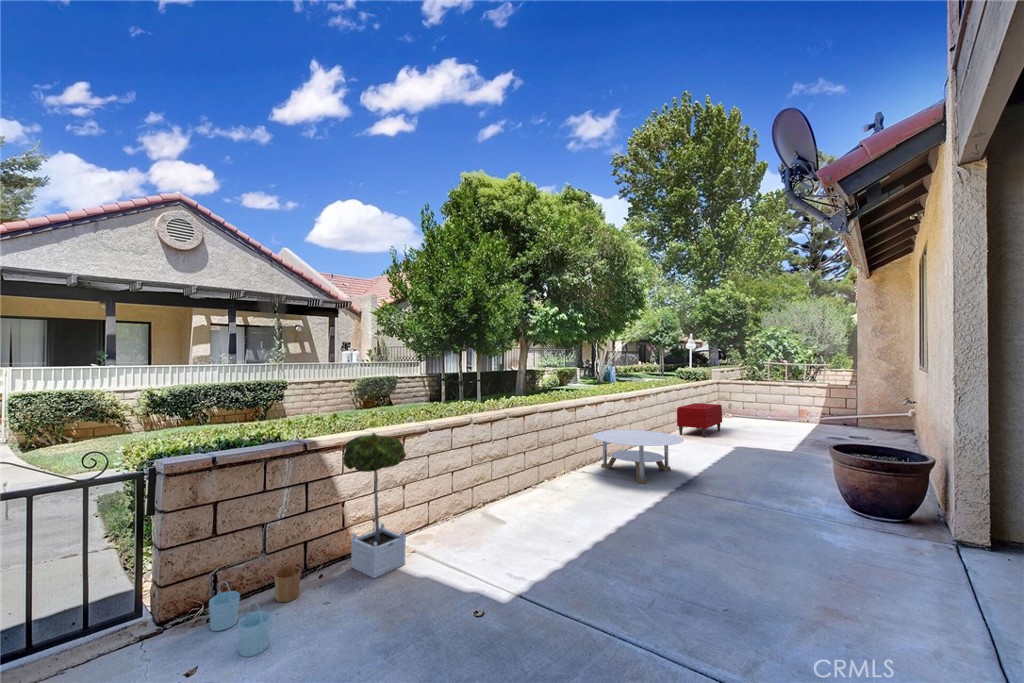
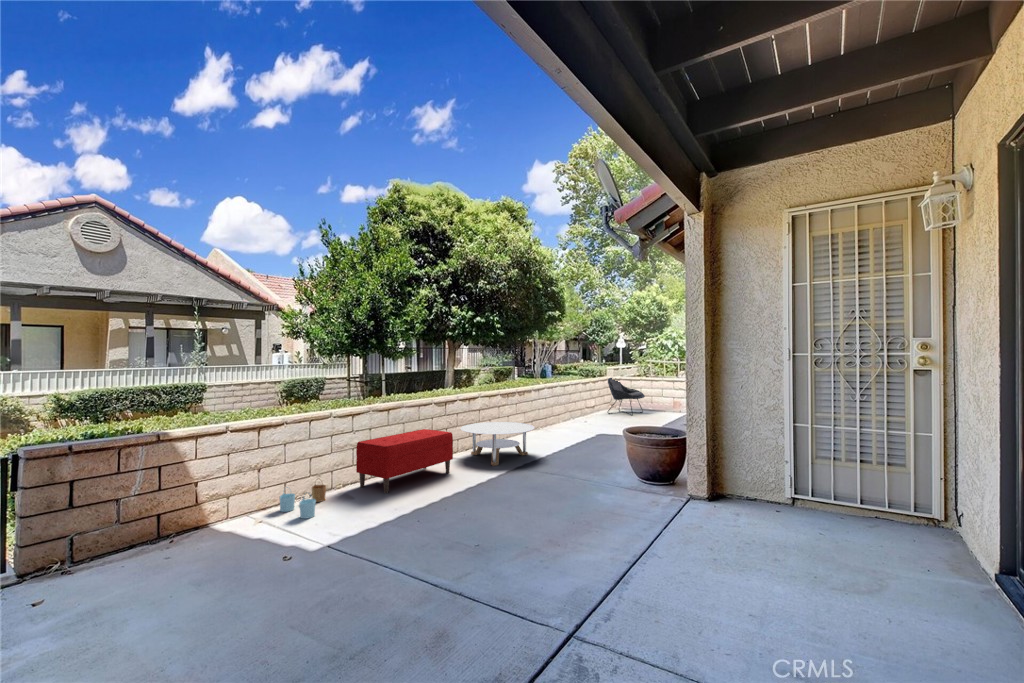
lounge chair: none [717,380,762,424] -> present [608,378,645,416]
bench: present [677,403,722,437] -> present [356,429,453,493]
potted tree: present [343,434,406,578] -> none [194,426,250,541]
bucket: present [209,558,301,657] -> present [279,484,326,519]

